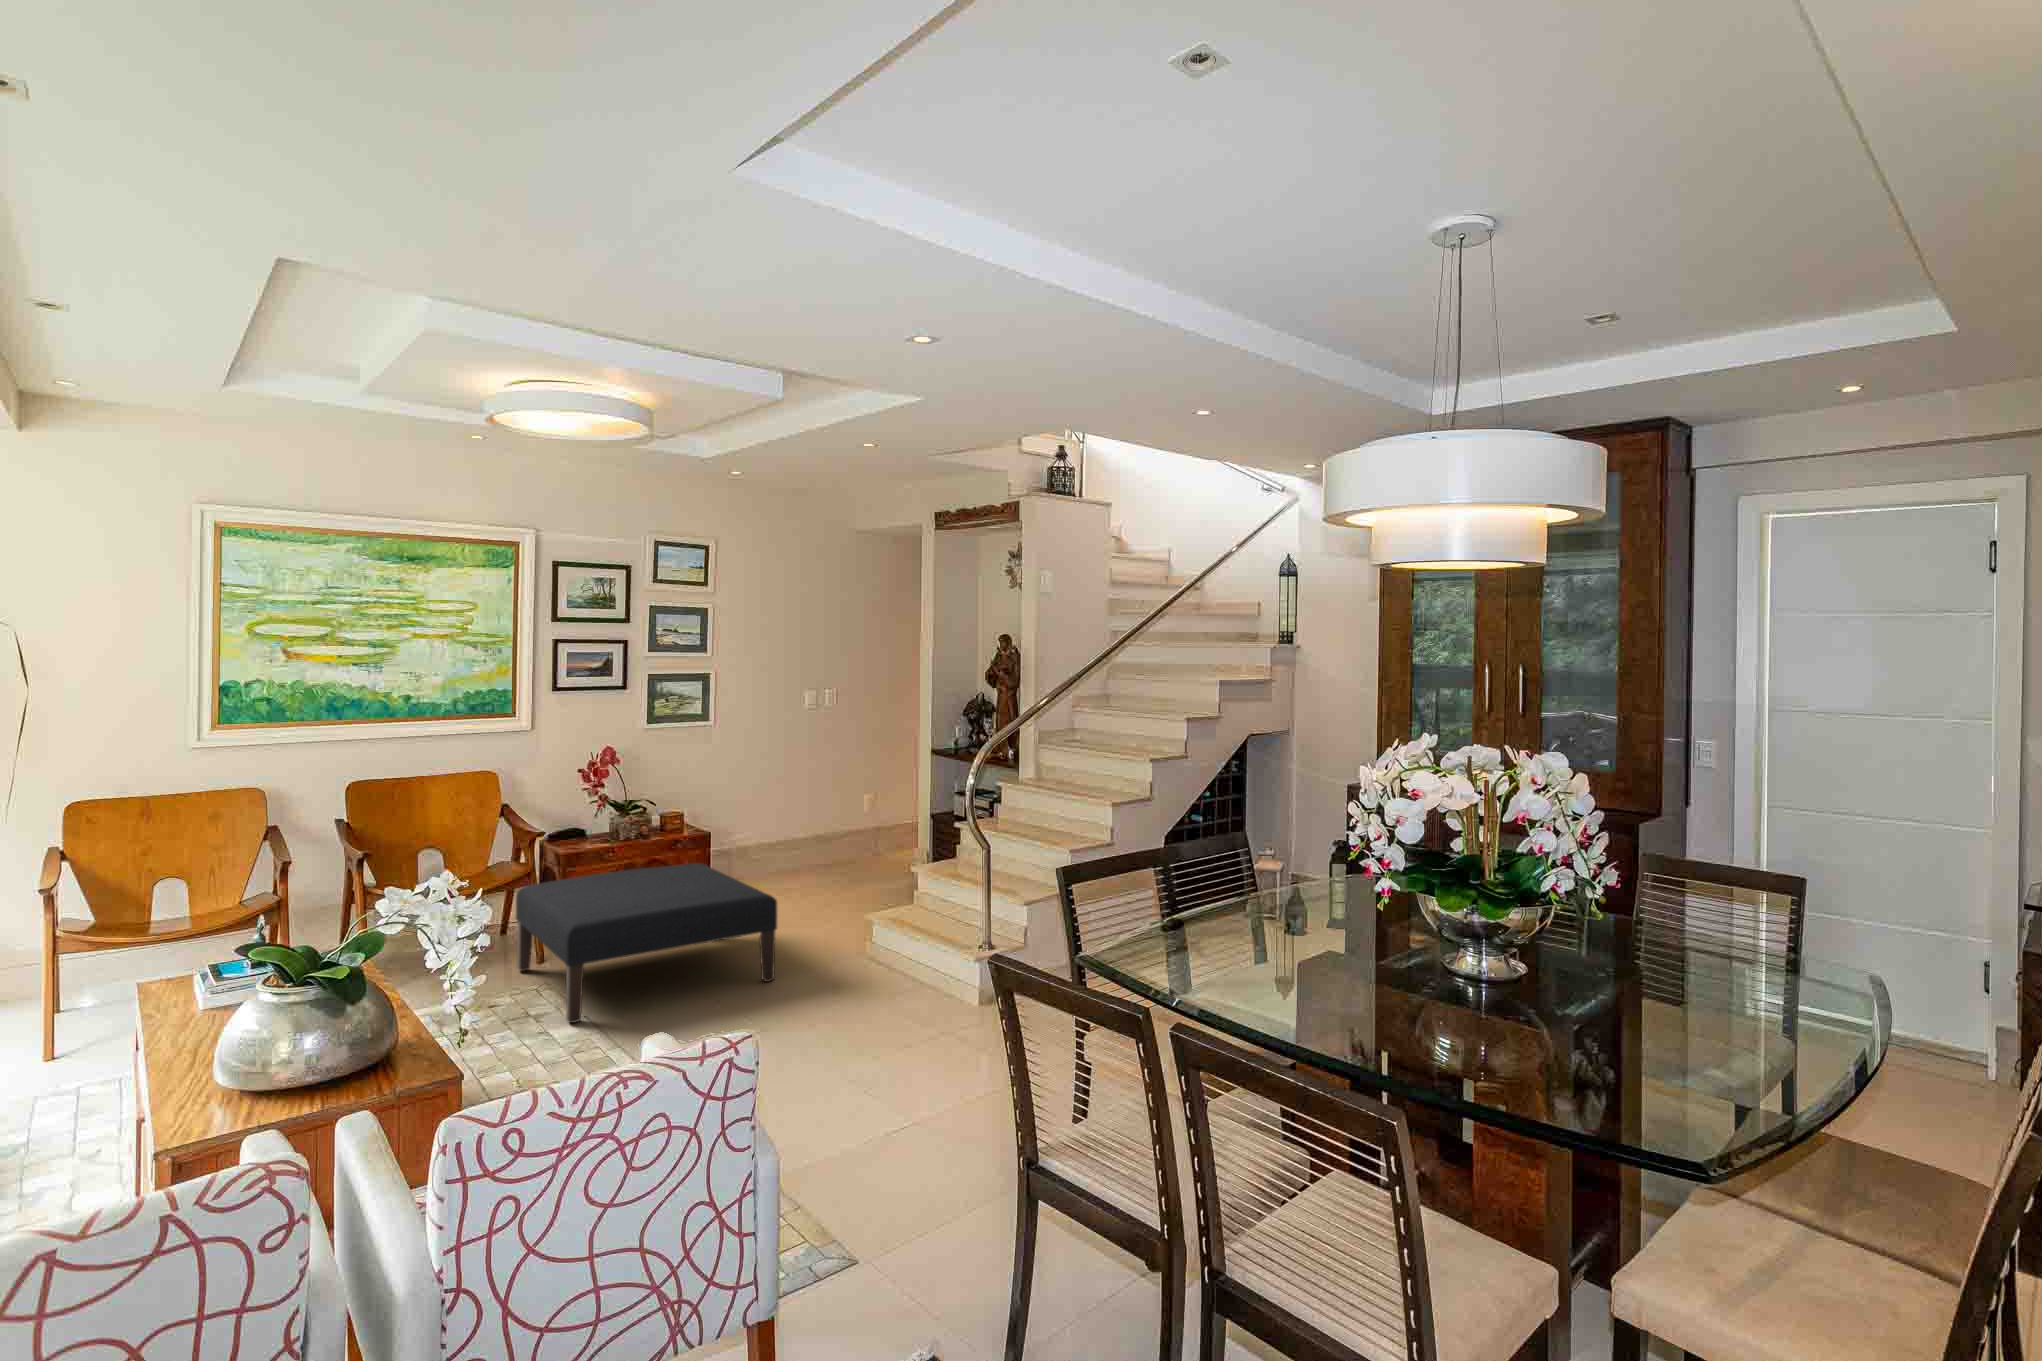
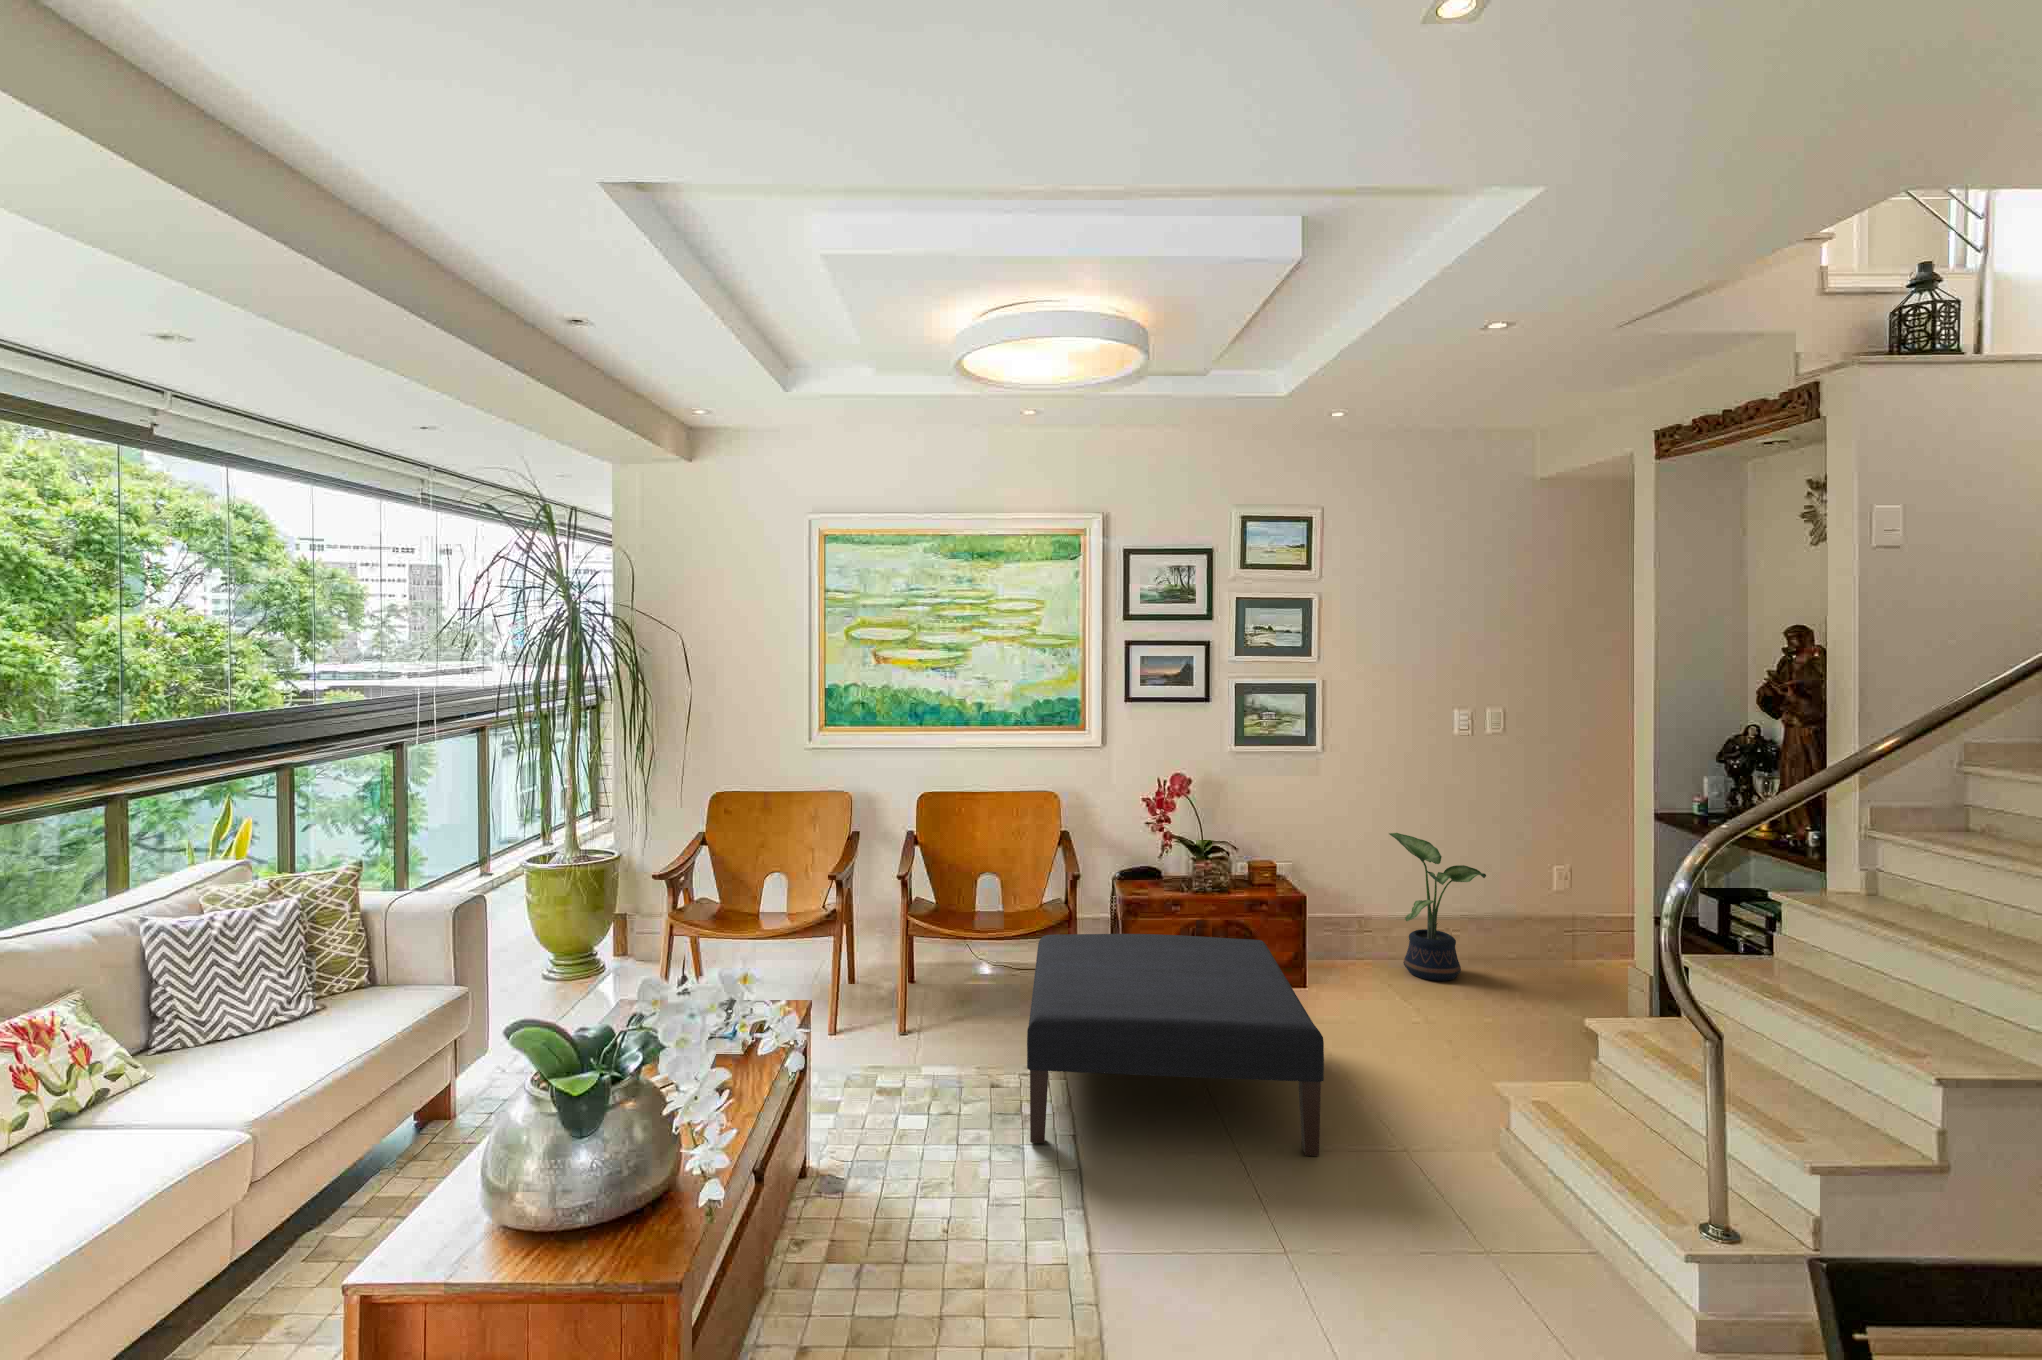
potted plant: none [762,784,830,887] -> present [1389,833,1486,981]

